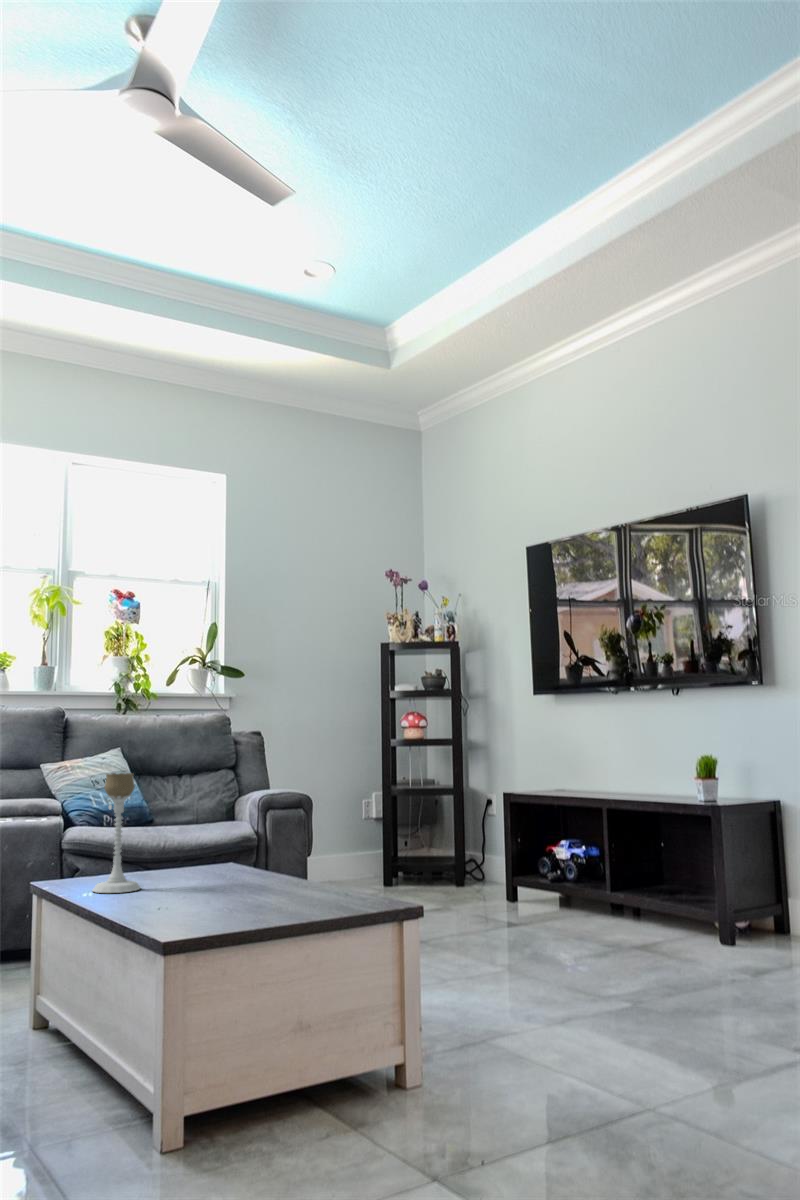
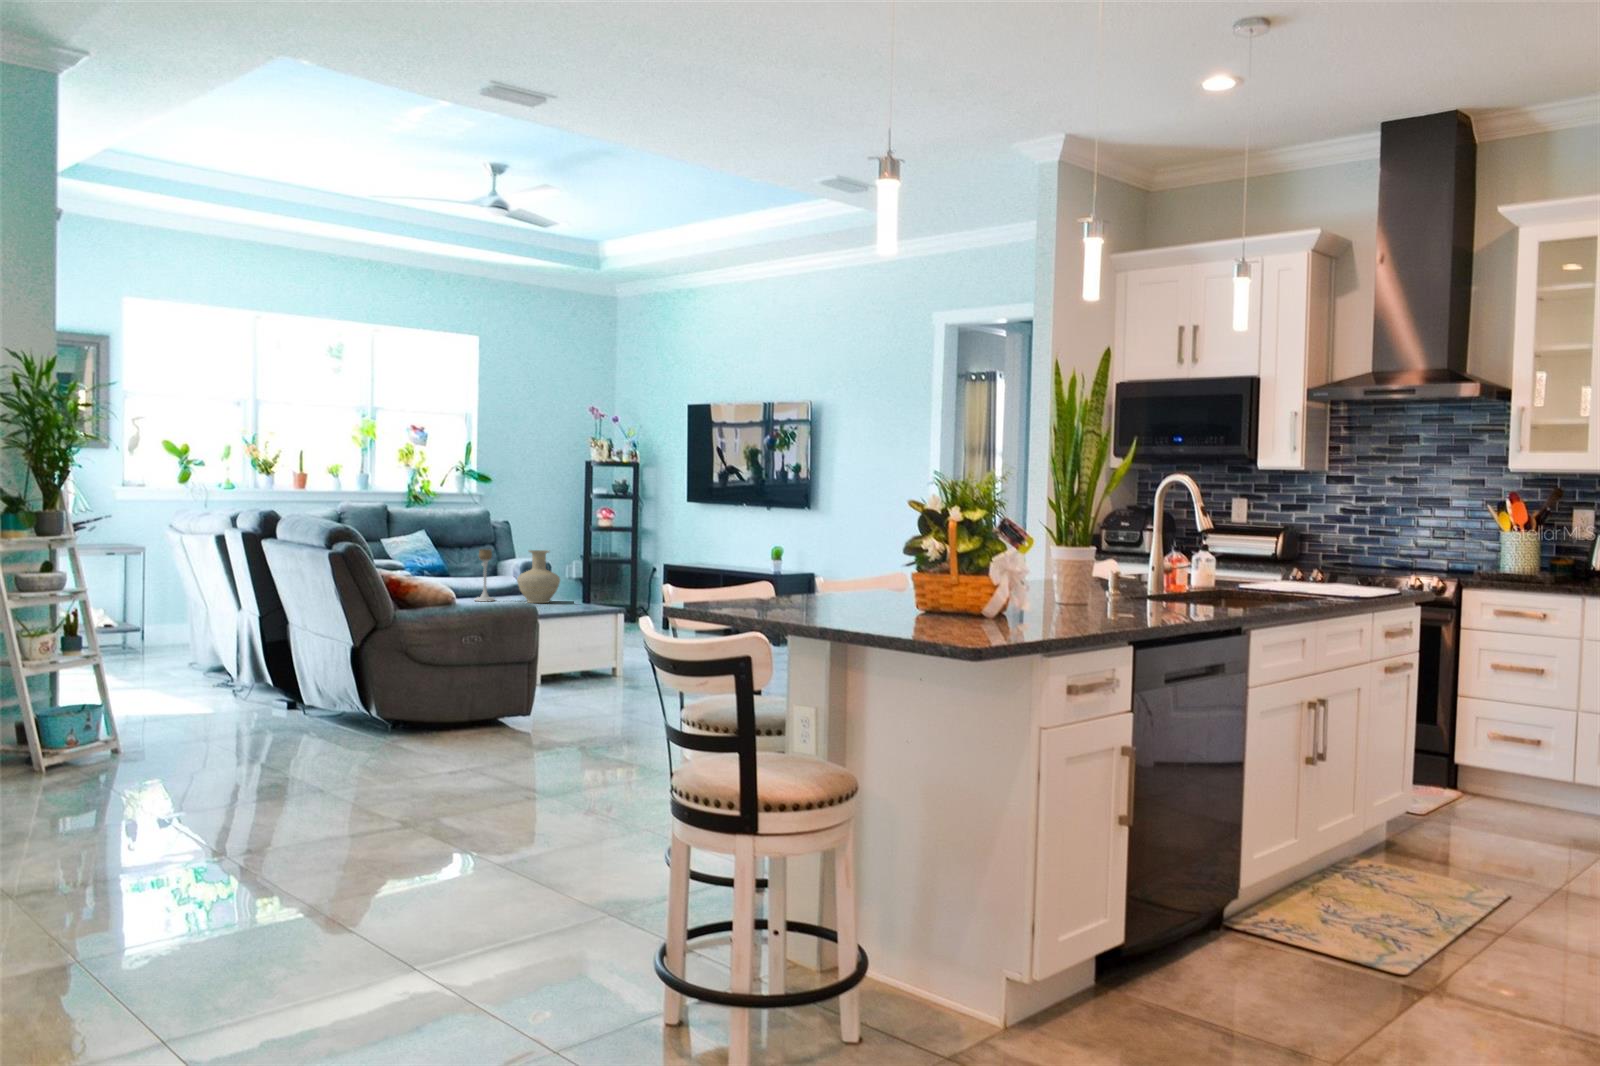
vase: none [177,772,276,899] -> present [517,550,560,603]

